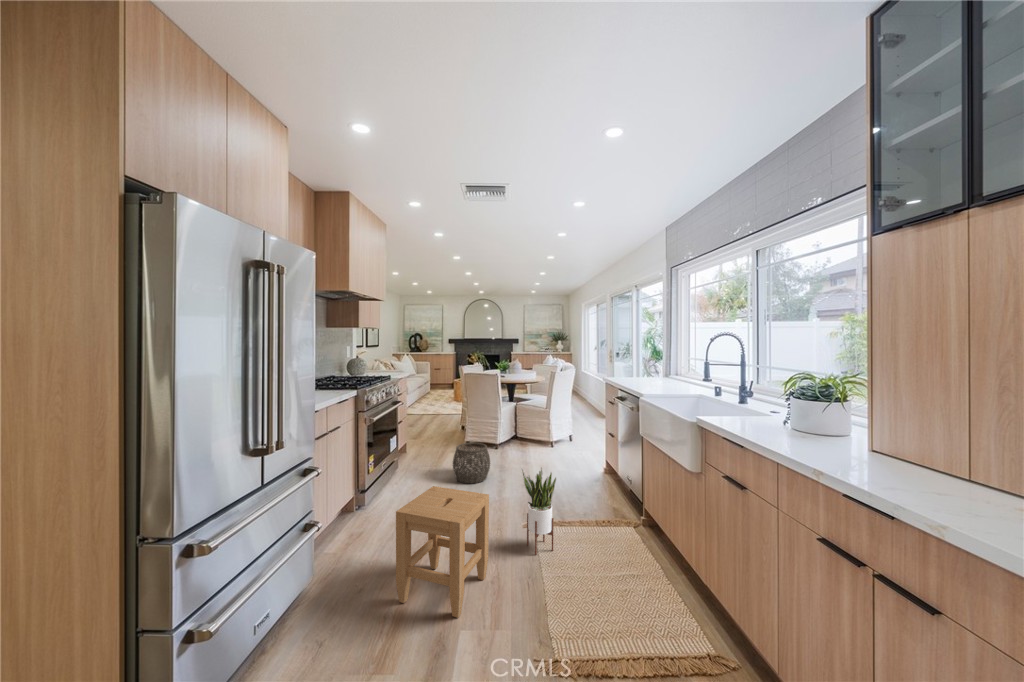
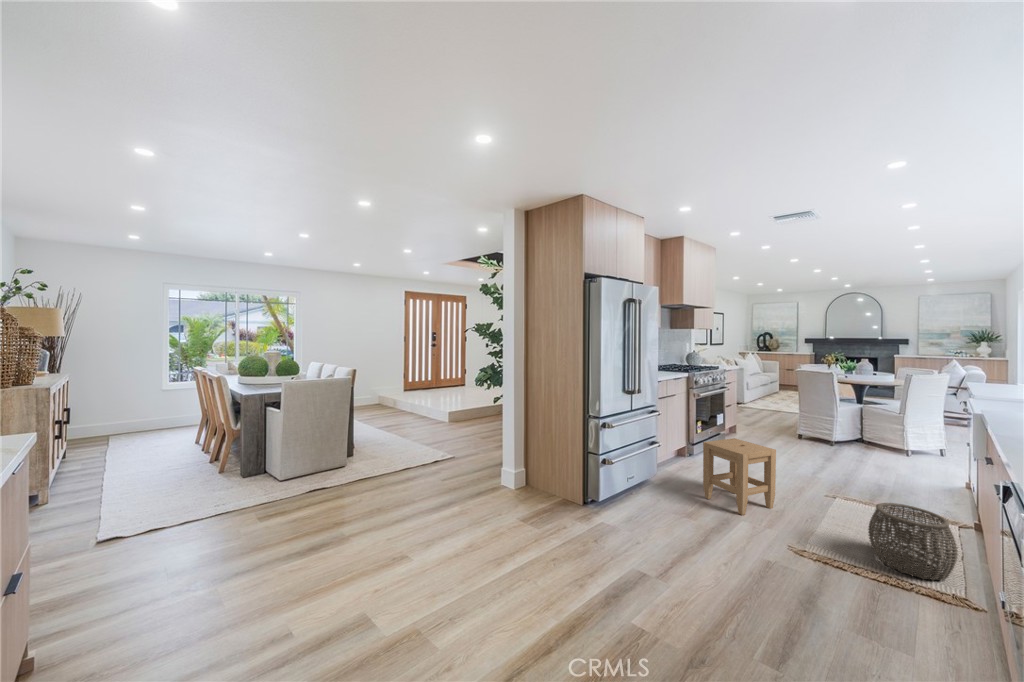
woven basket: present [453,443,490,483] -> present [868,503,958,581]
potted plant: present [521,467,556,555] -> none [815,441,854,516]

